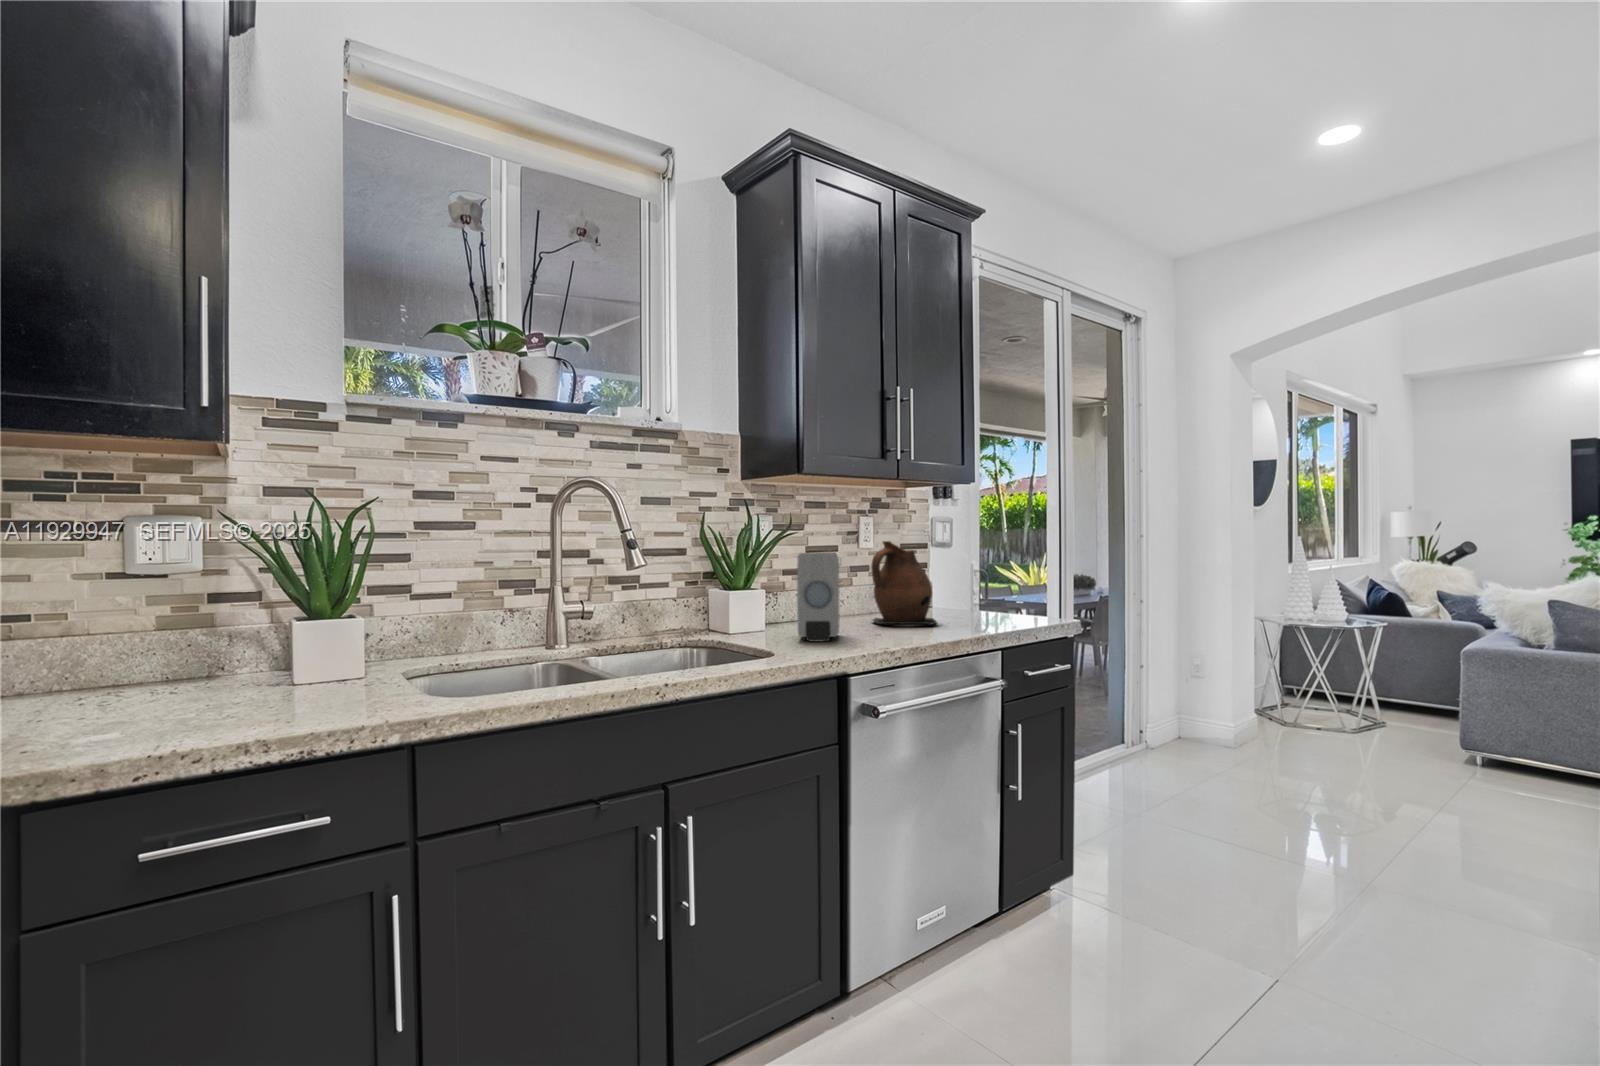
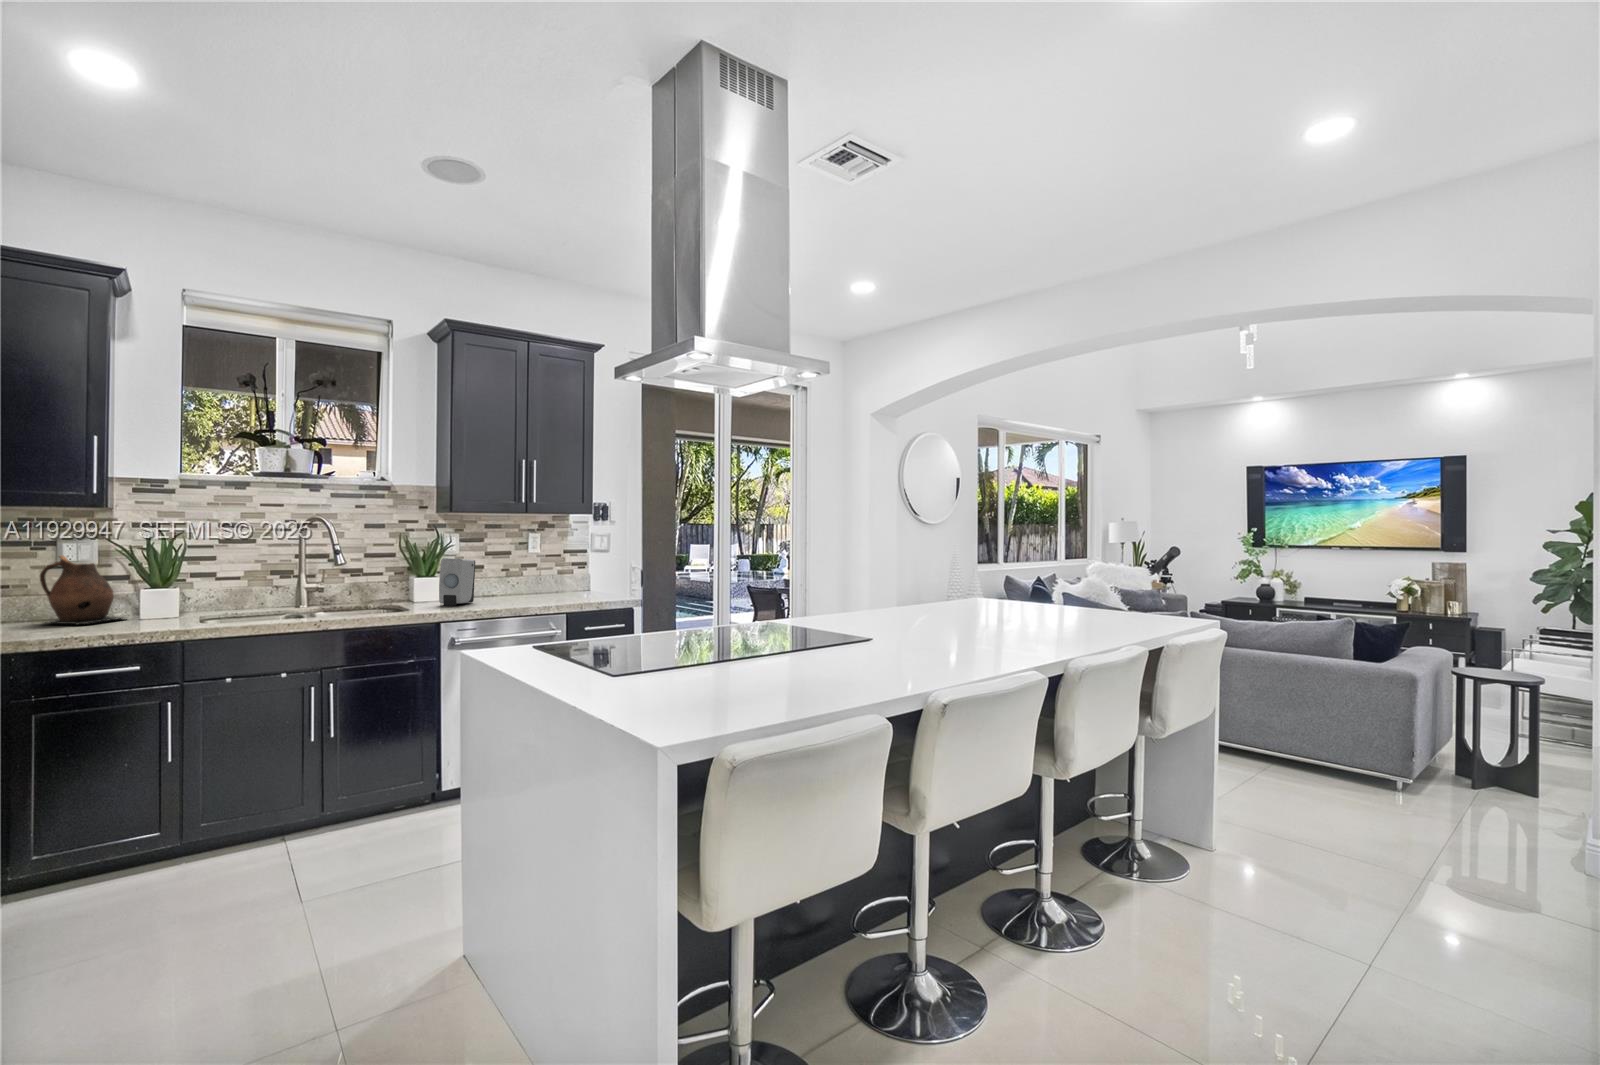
ceramic pitcher: present [871,541,937,625] -> present [40,556,125,625]

